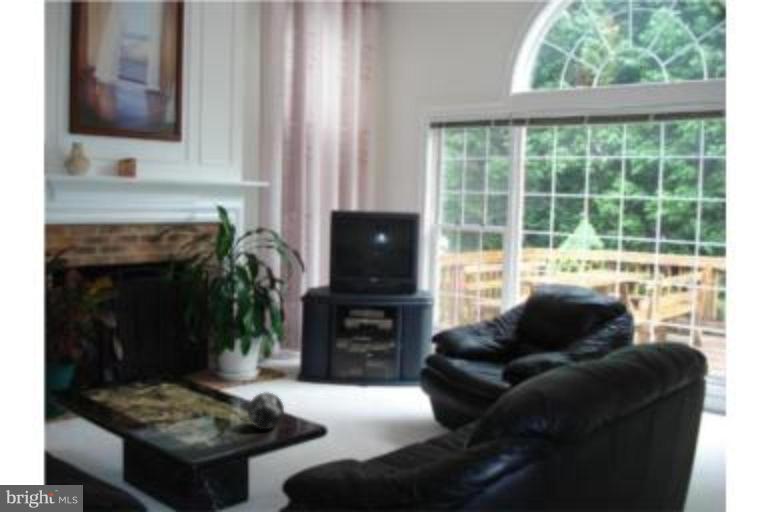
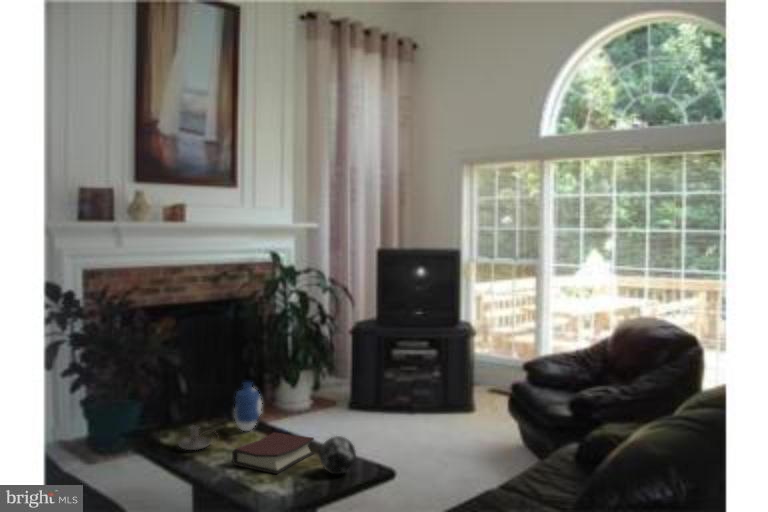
vase: none [168,341,196,392] -> present [234,382,261,431]
candle holder: none [109,383,150,406] -> present [178,426,216,450]
hardback book: none [162,391,246,428] -> present [232,432,314,474]

